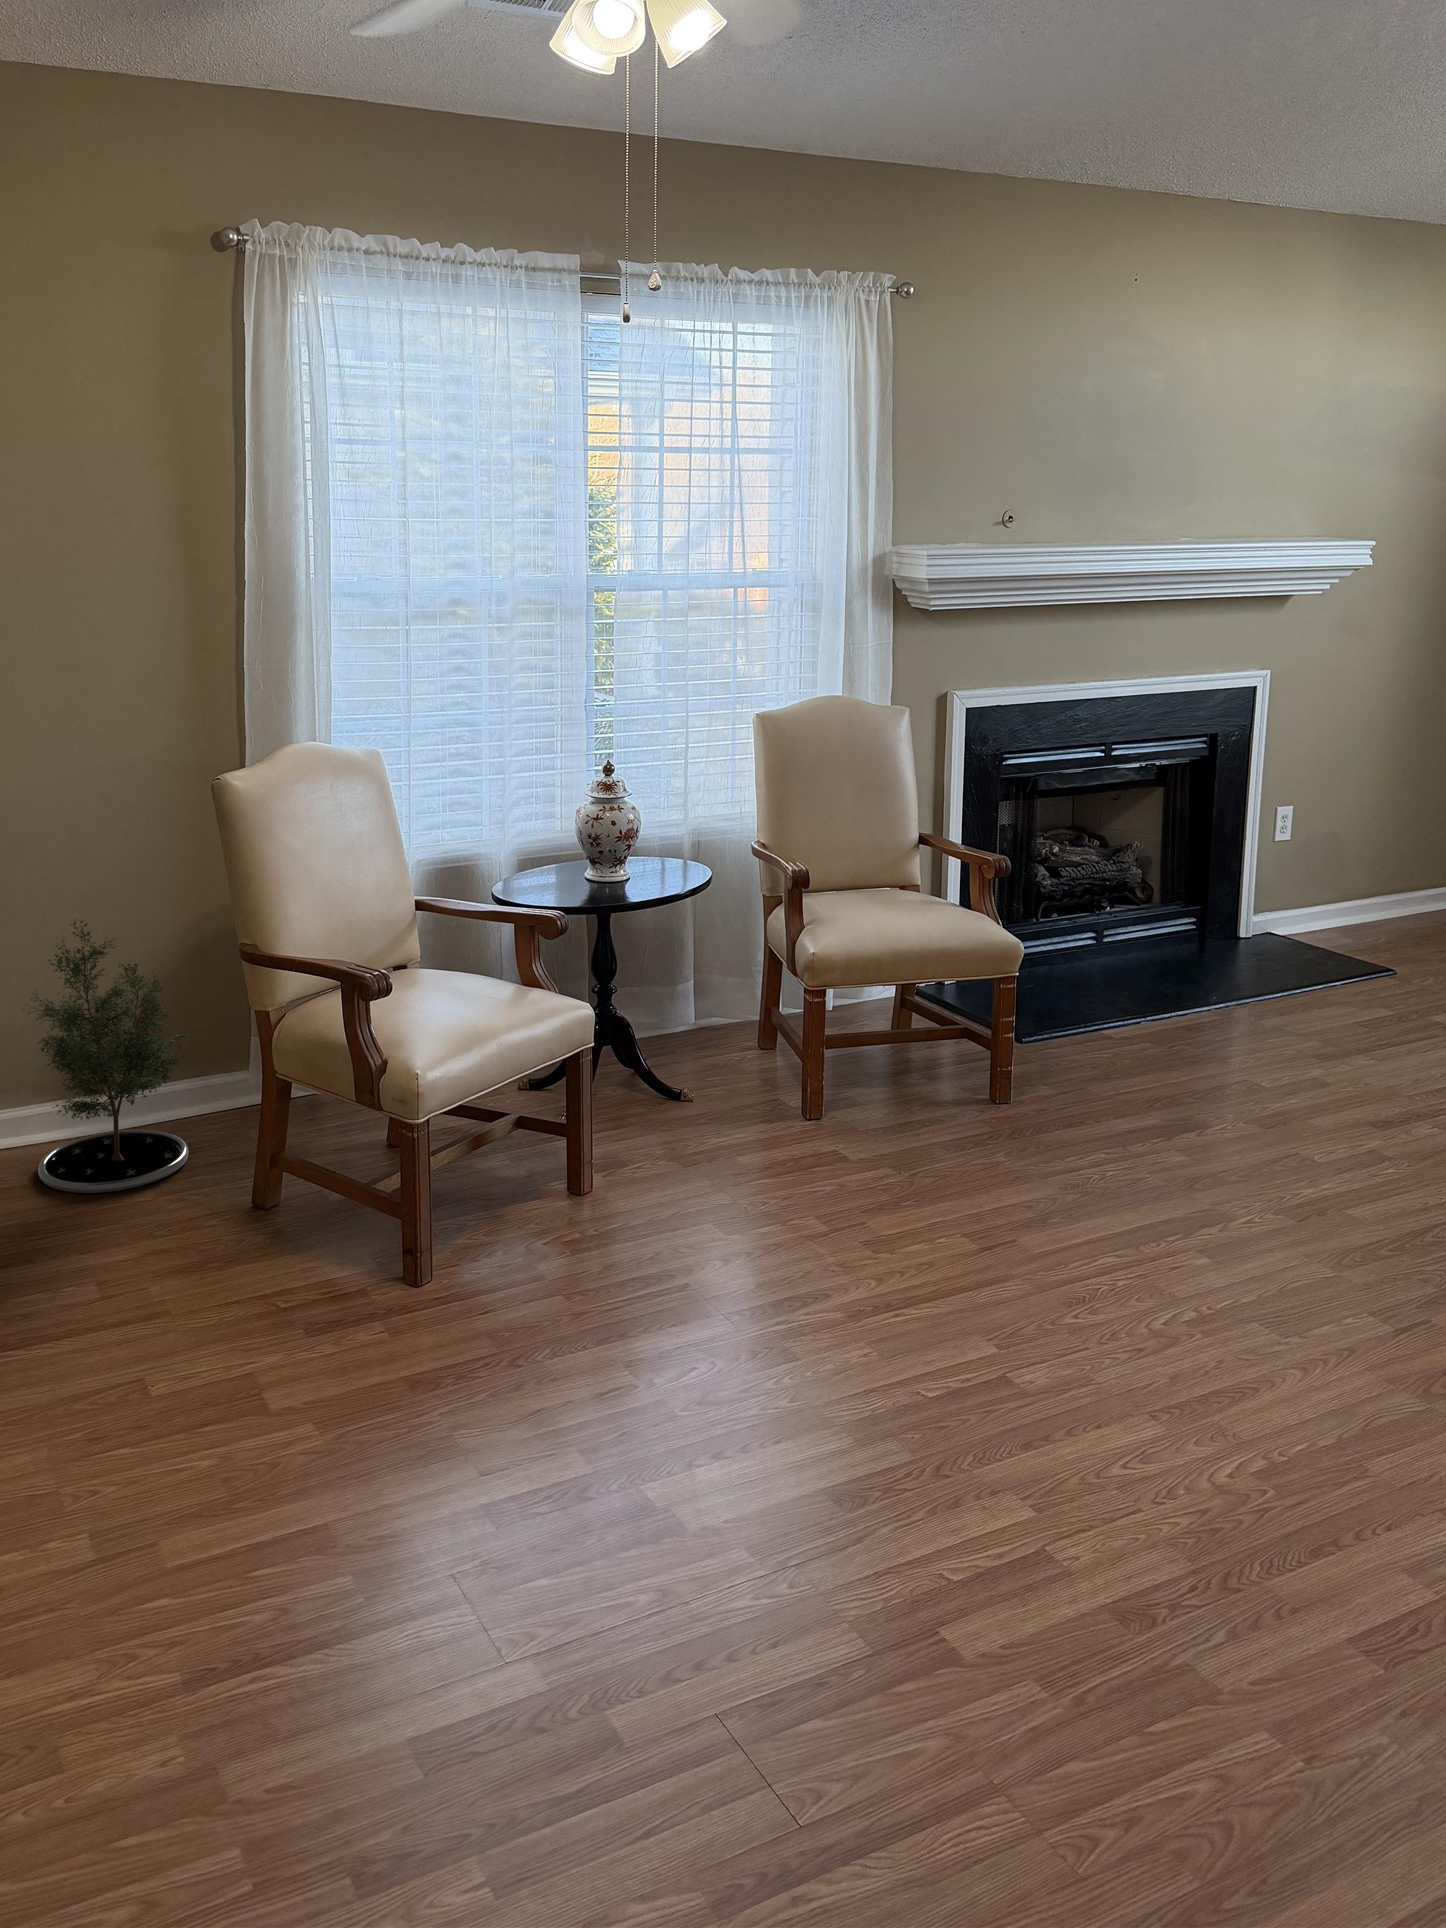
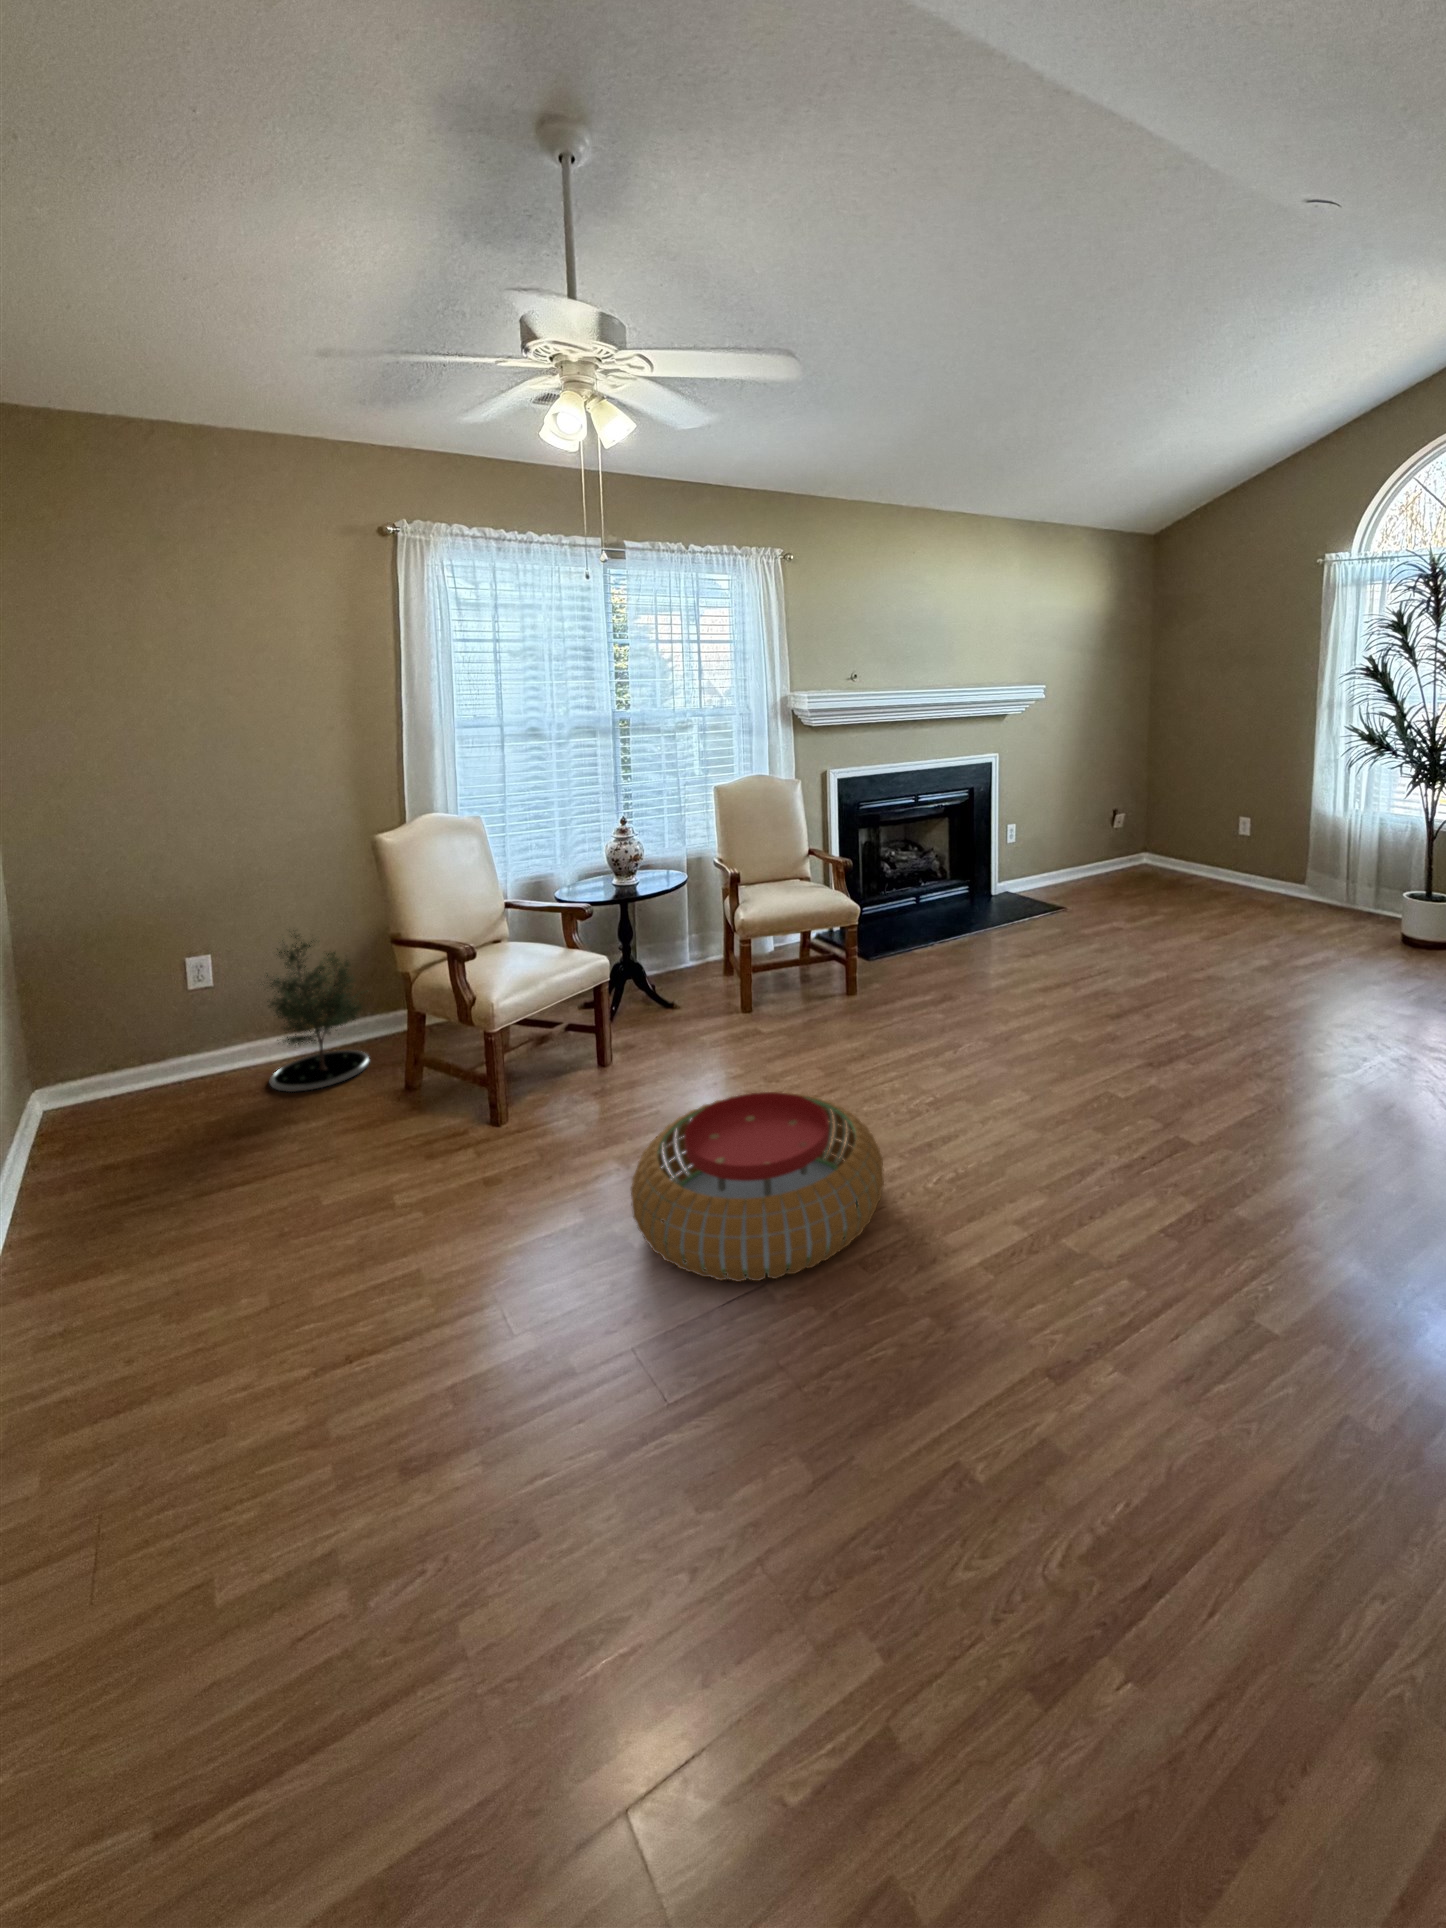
pouf: none [687,1272,1155,1617] -> present [631,1092,884,1282]

